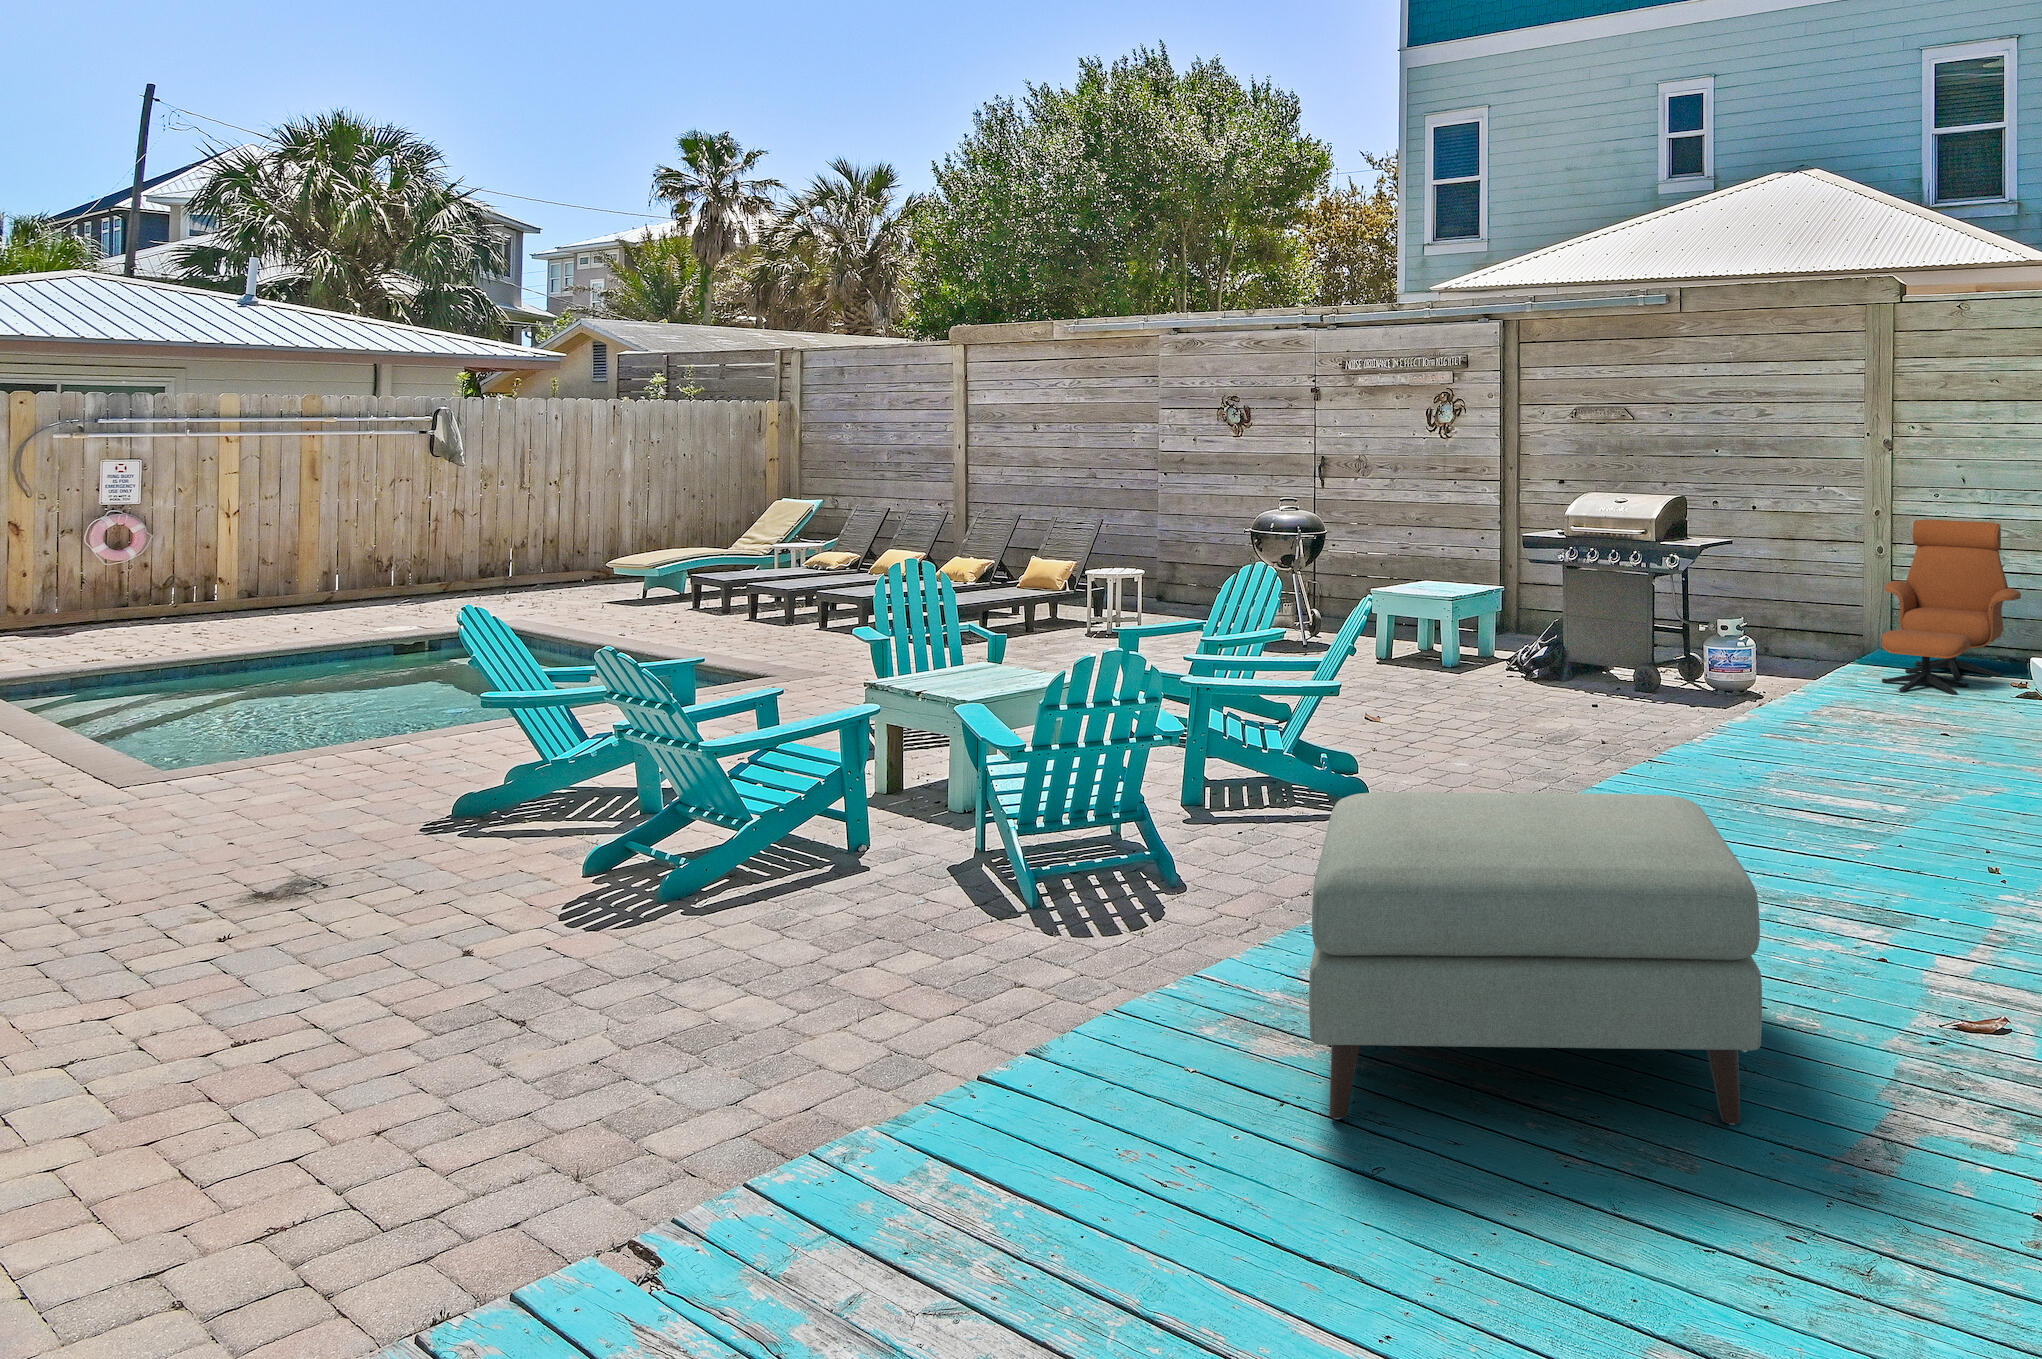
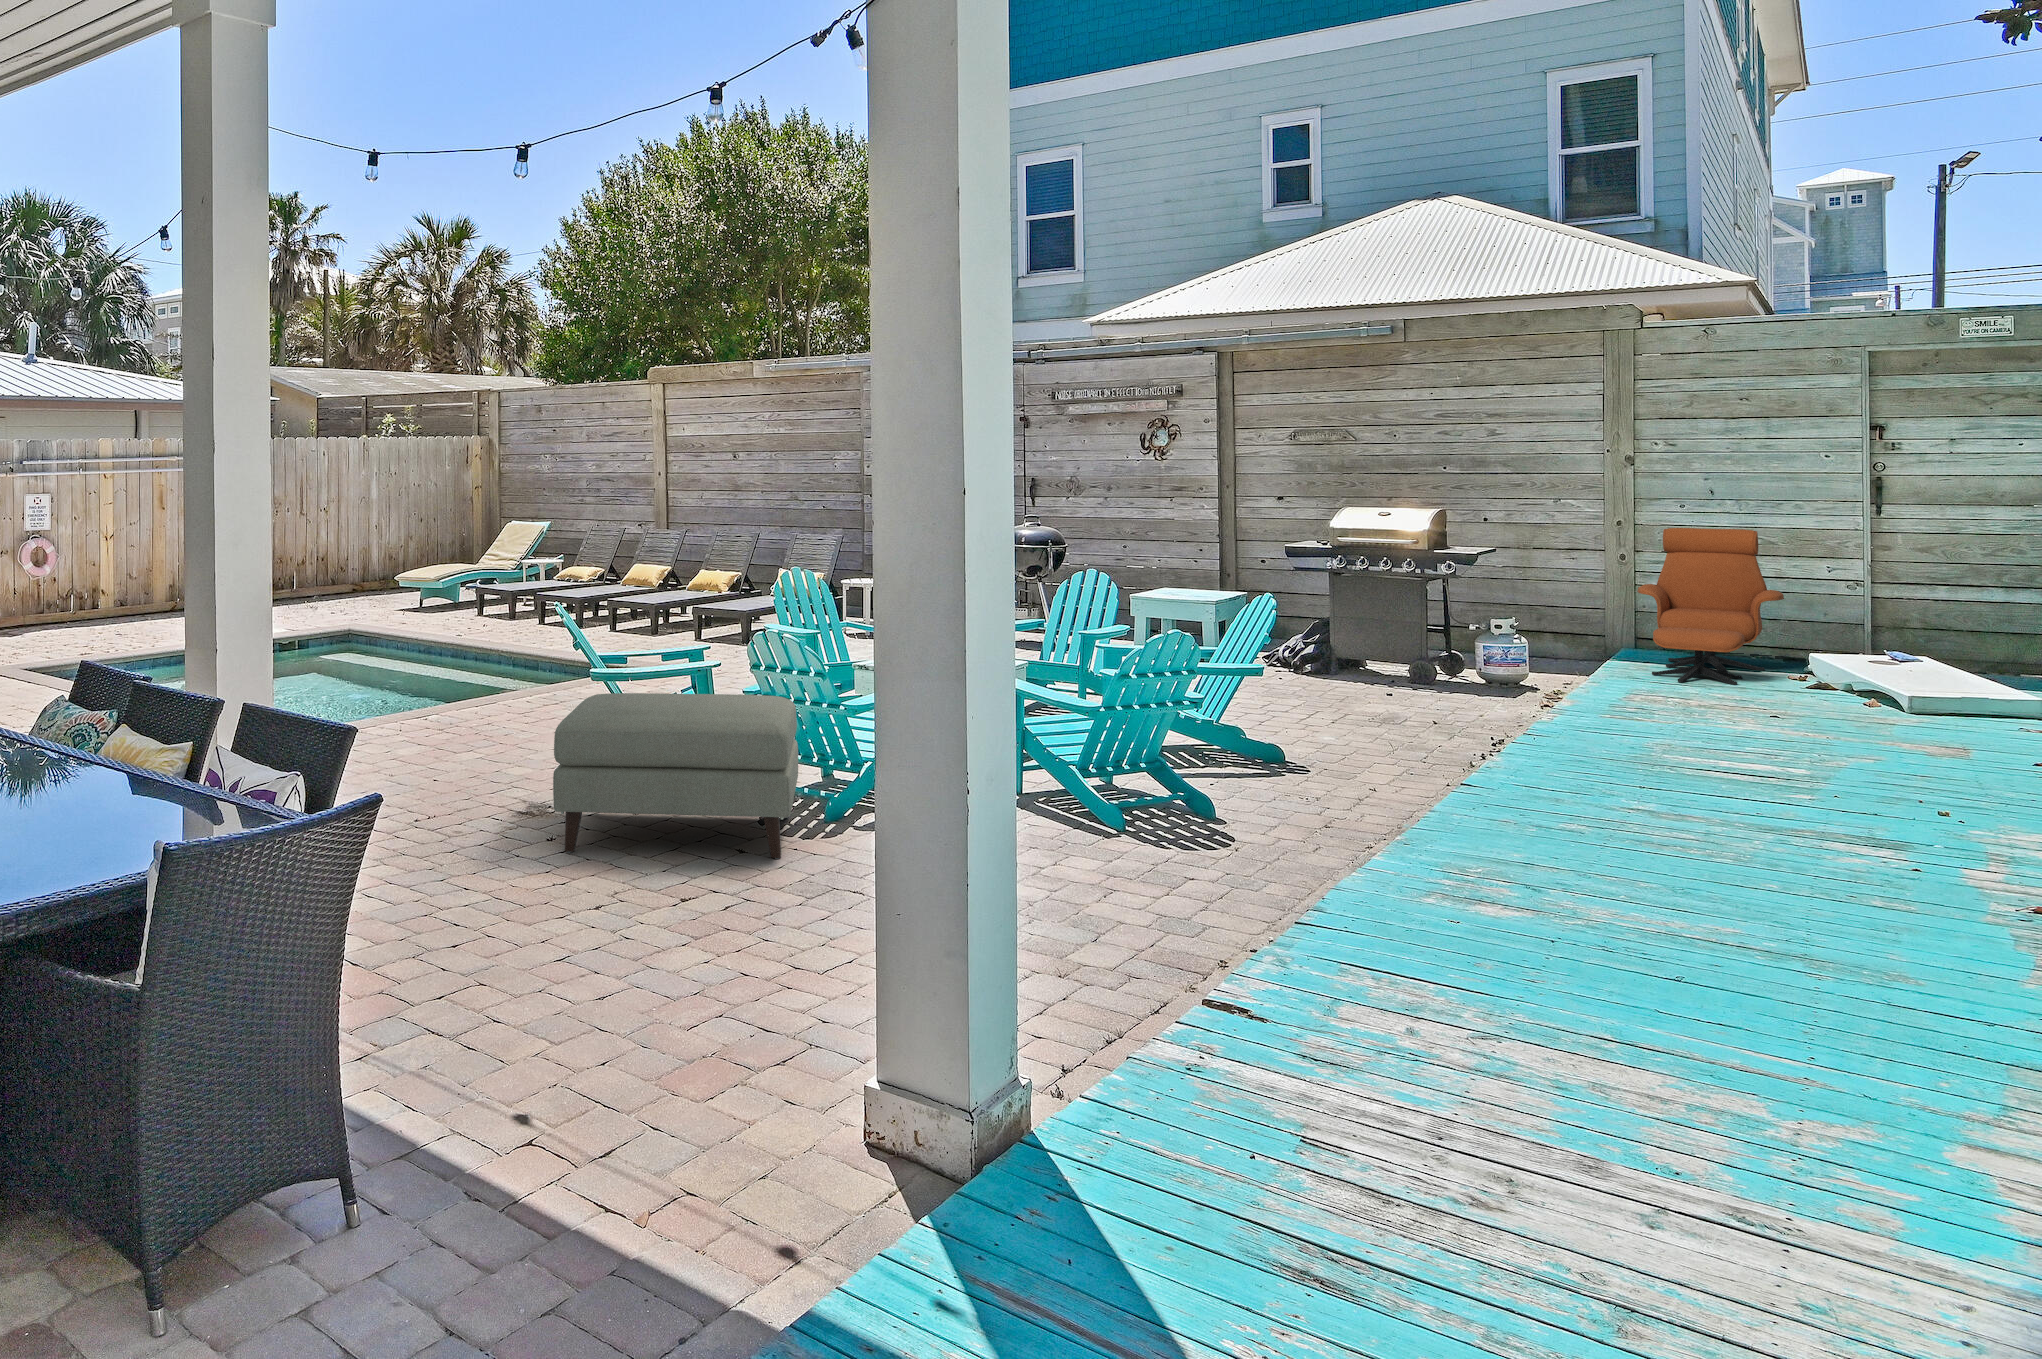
ottoman: present [1309,792,1762,1125] -> present [553,693,798,859]

